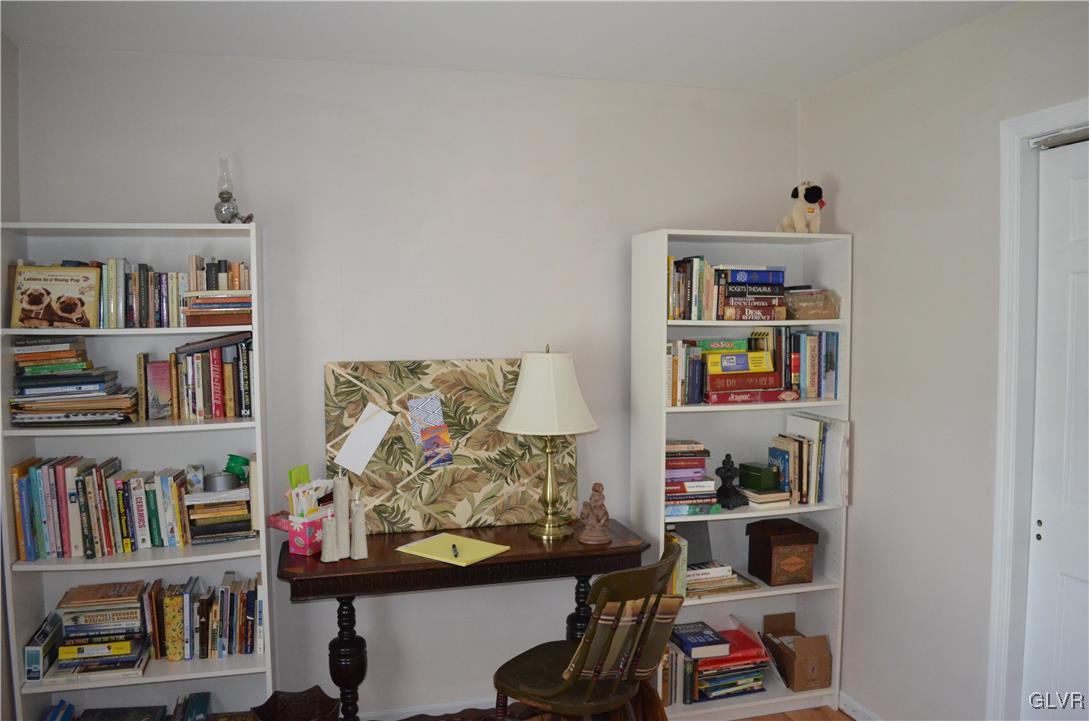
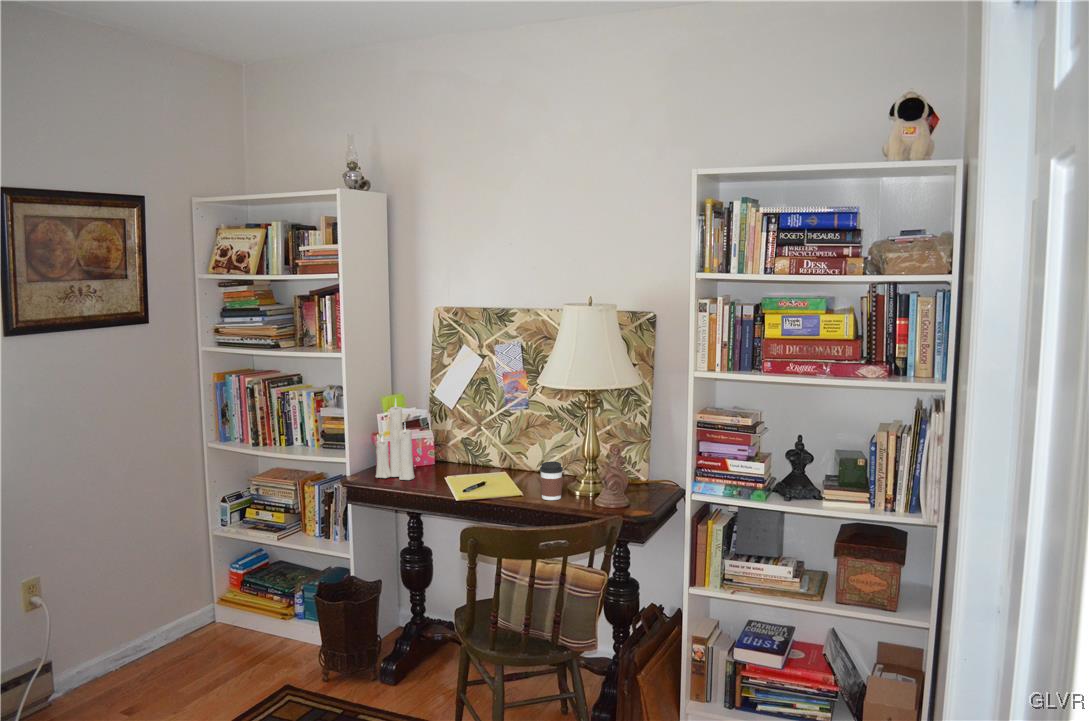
coffee cup: none [525,511,547,550] -> present [540,461,563,500]

